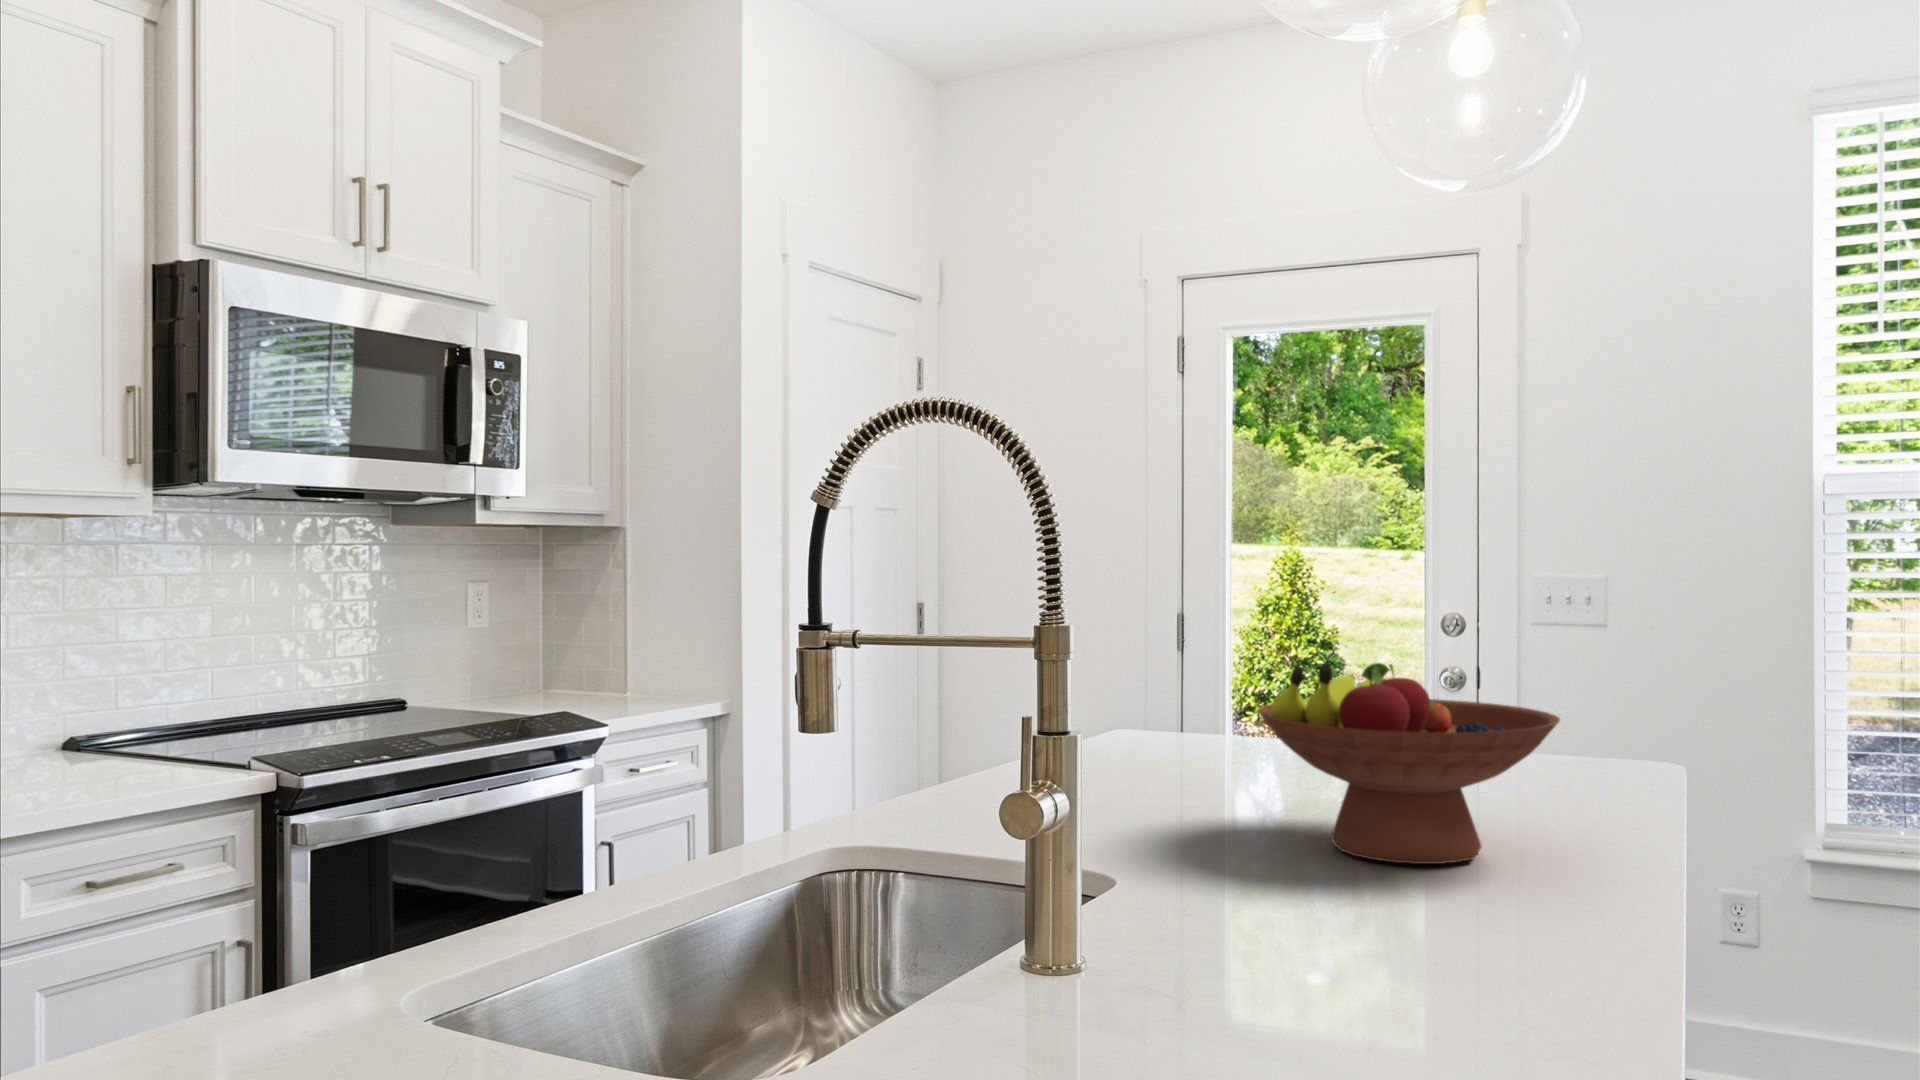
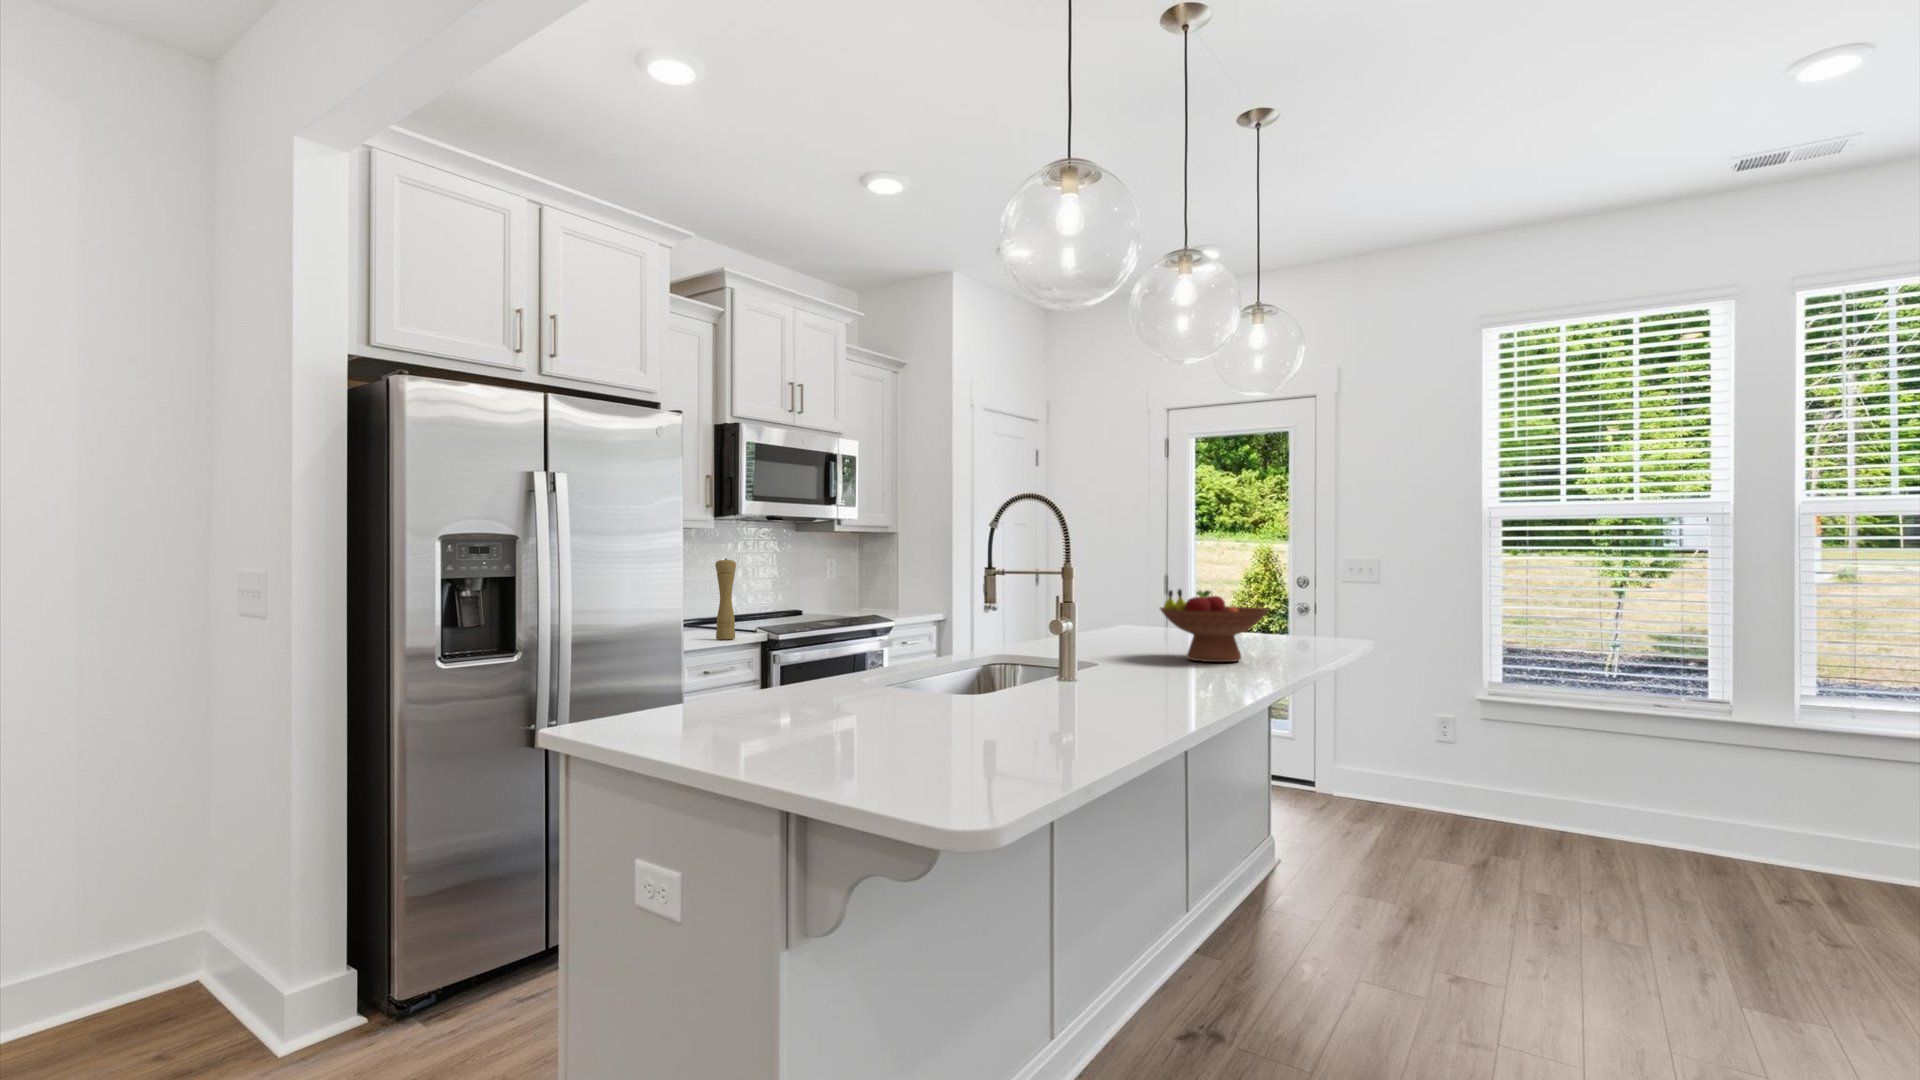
pepper mill: none [129,583,187,780] -> present [715,559,736,640]

